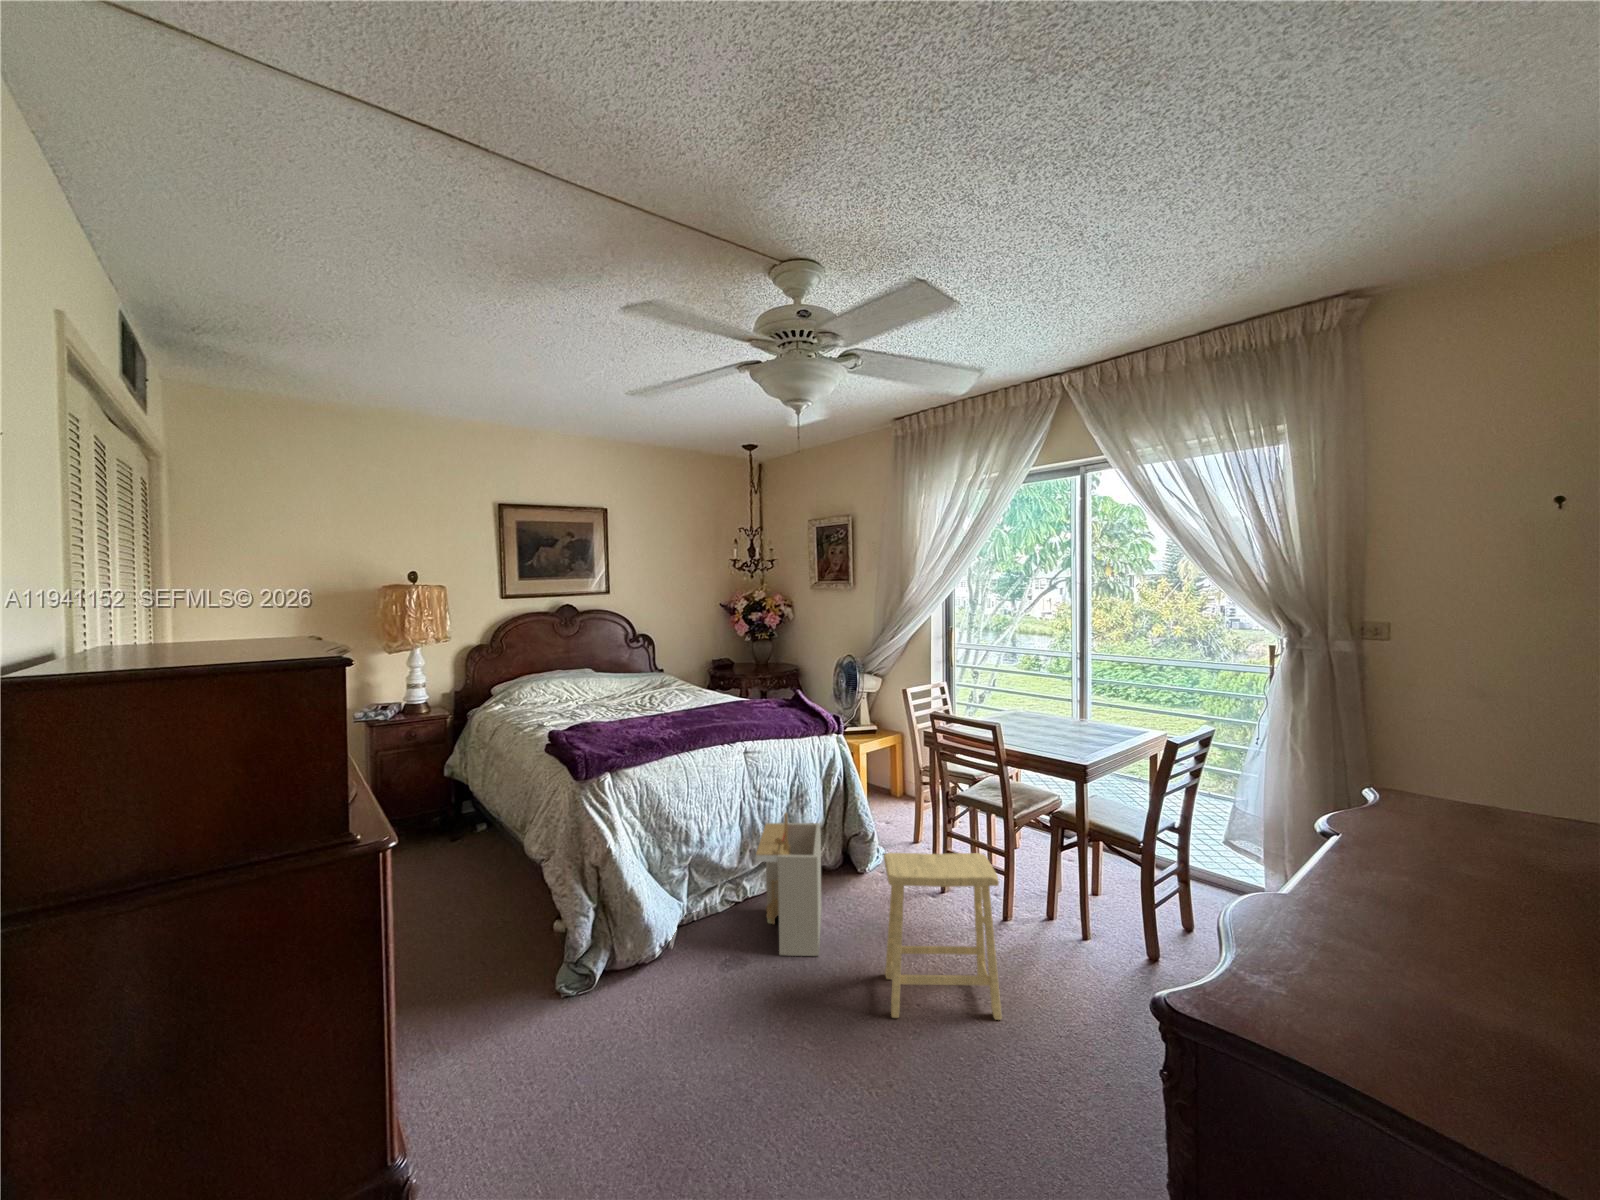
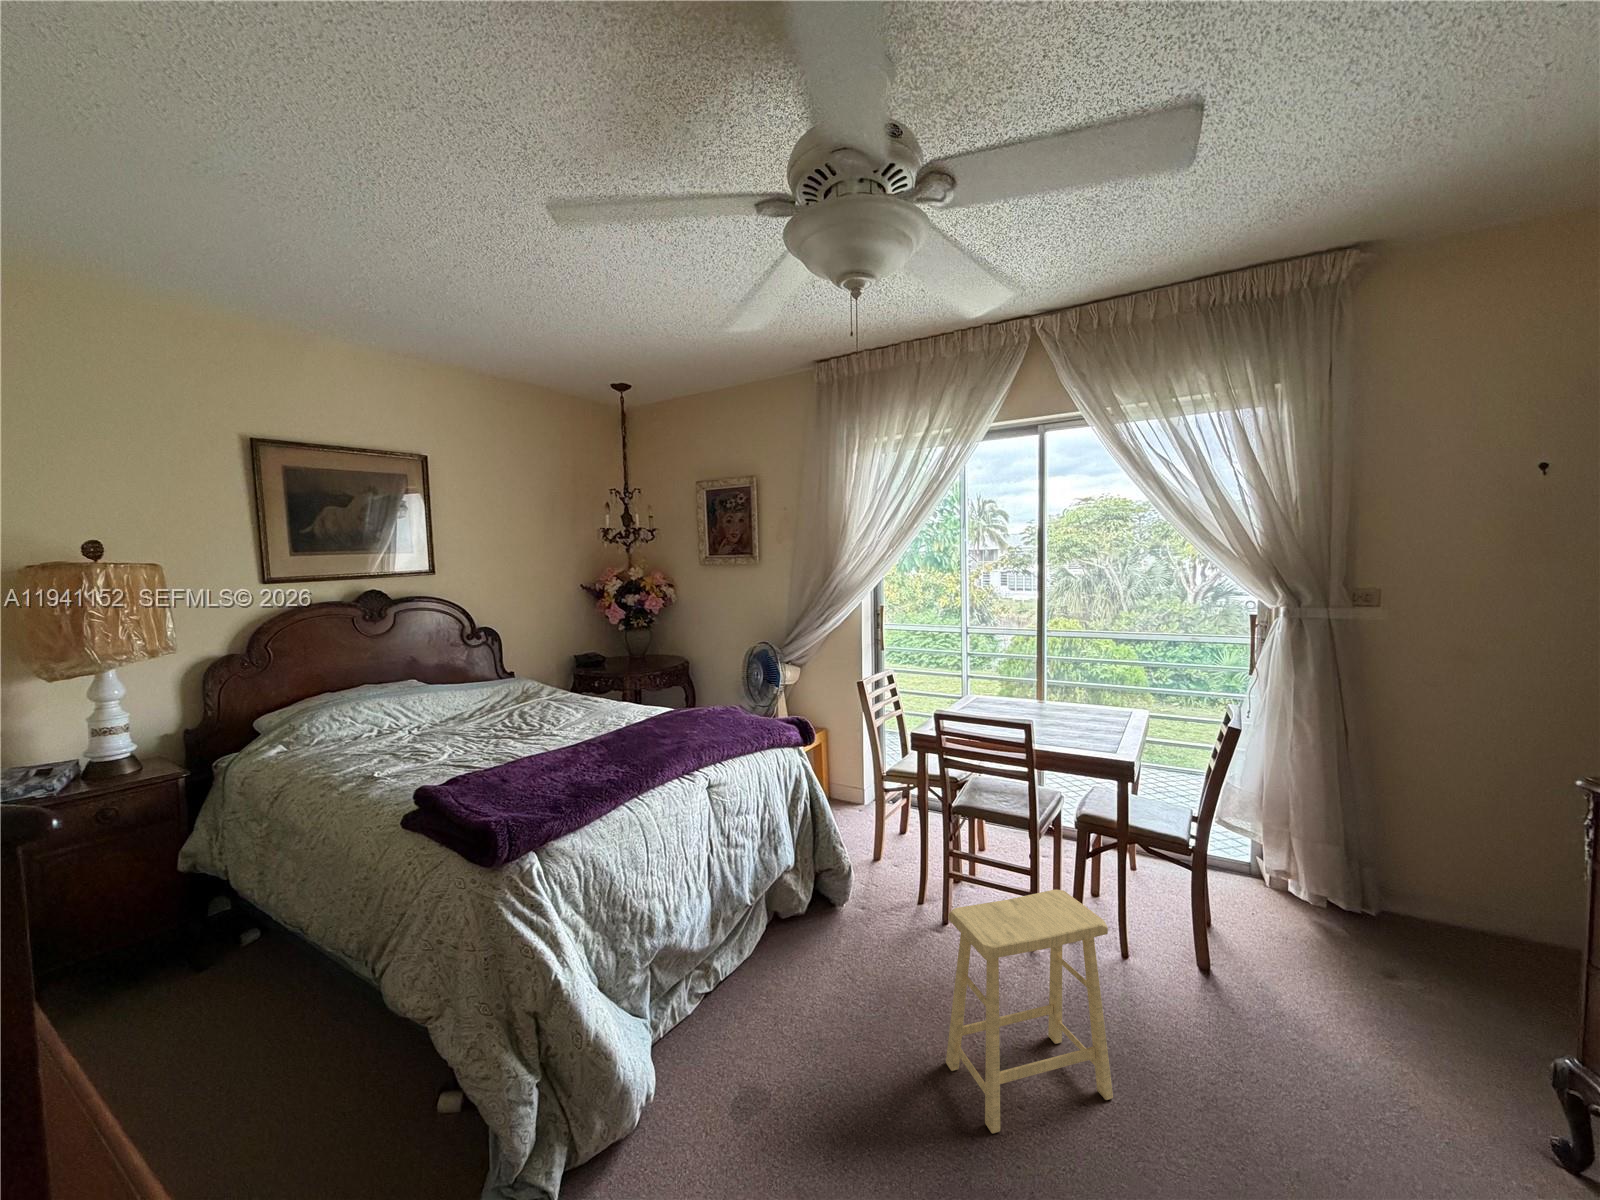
storage bin: present [756,813,822,956] -> none [745,868,851,1067]

